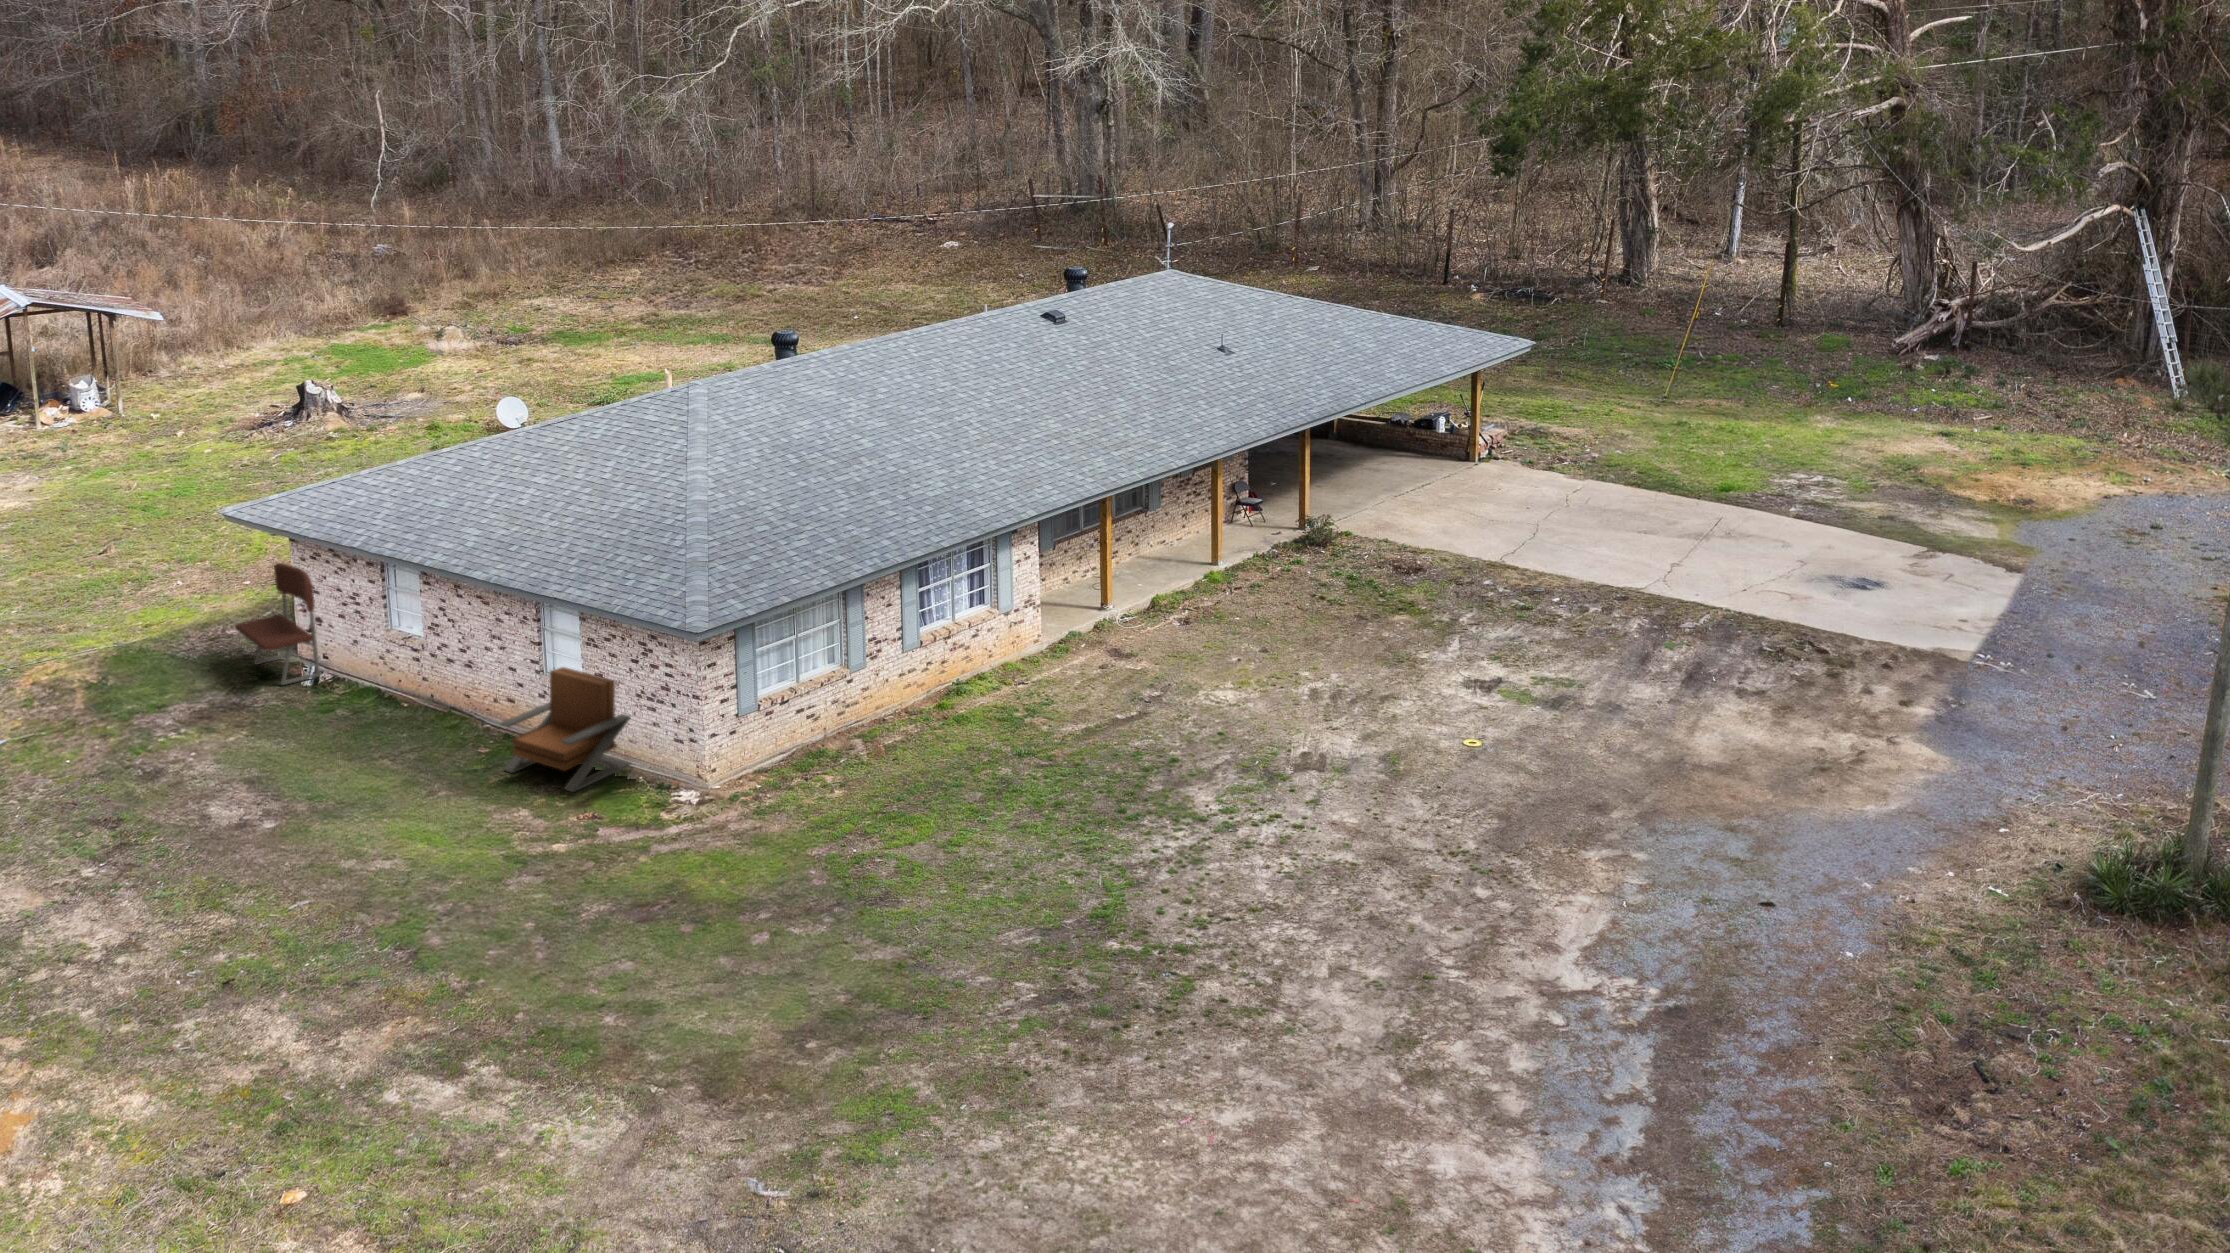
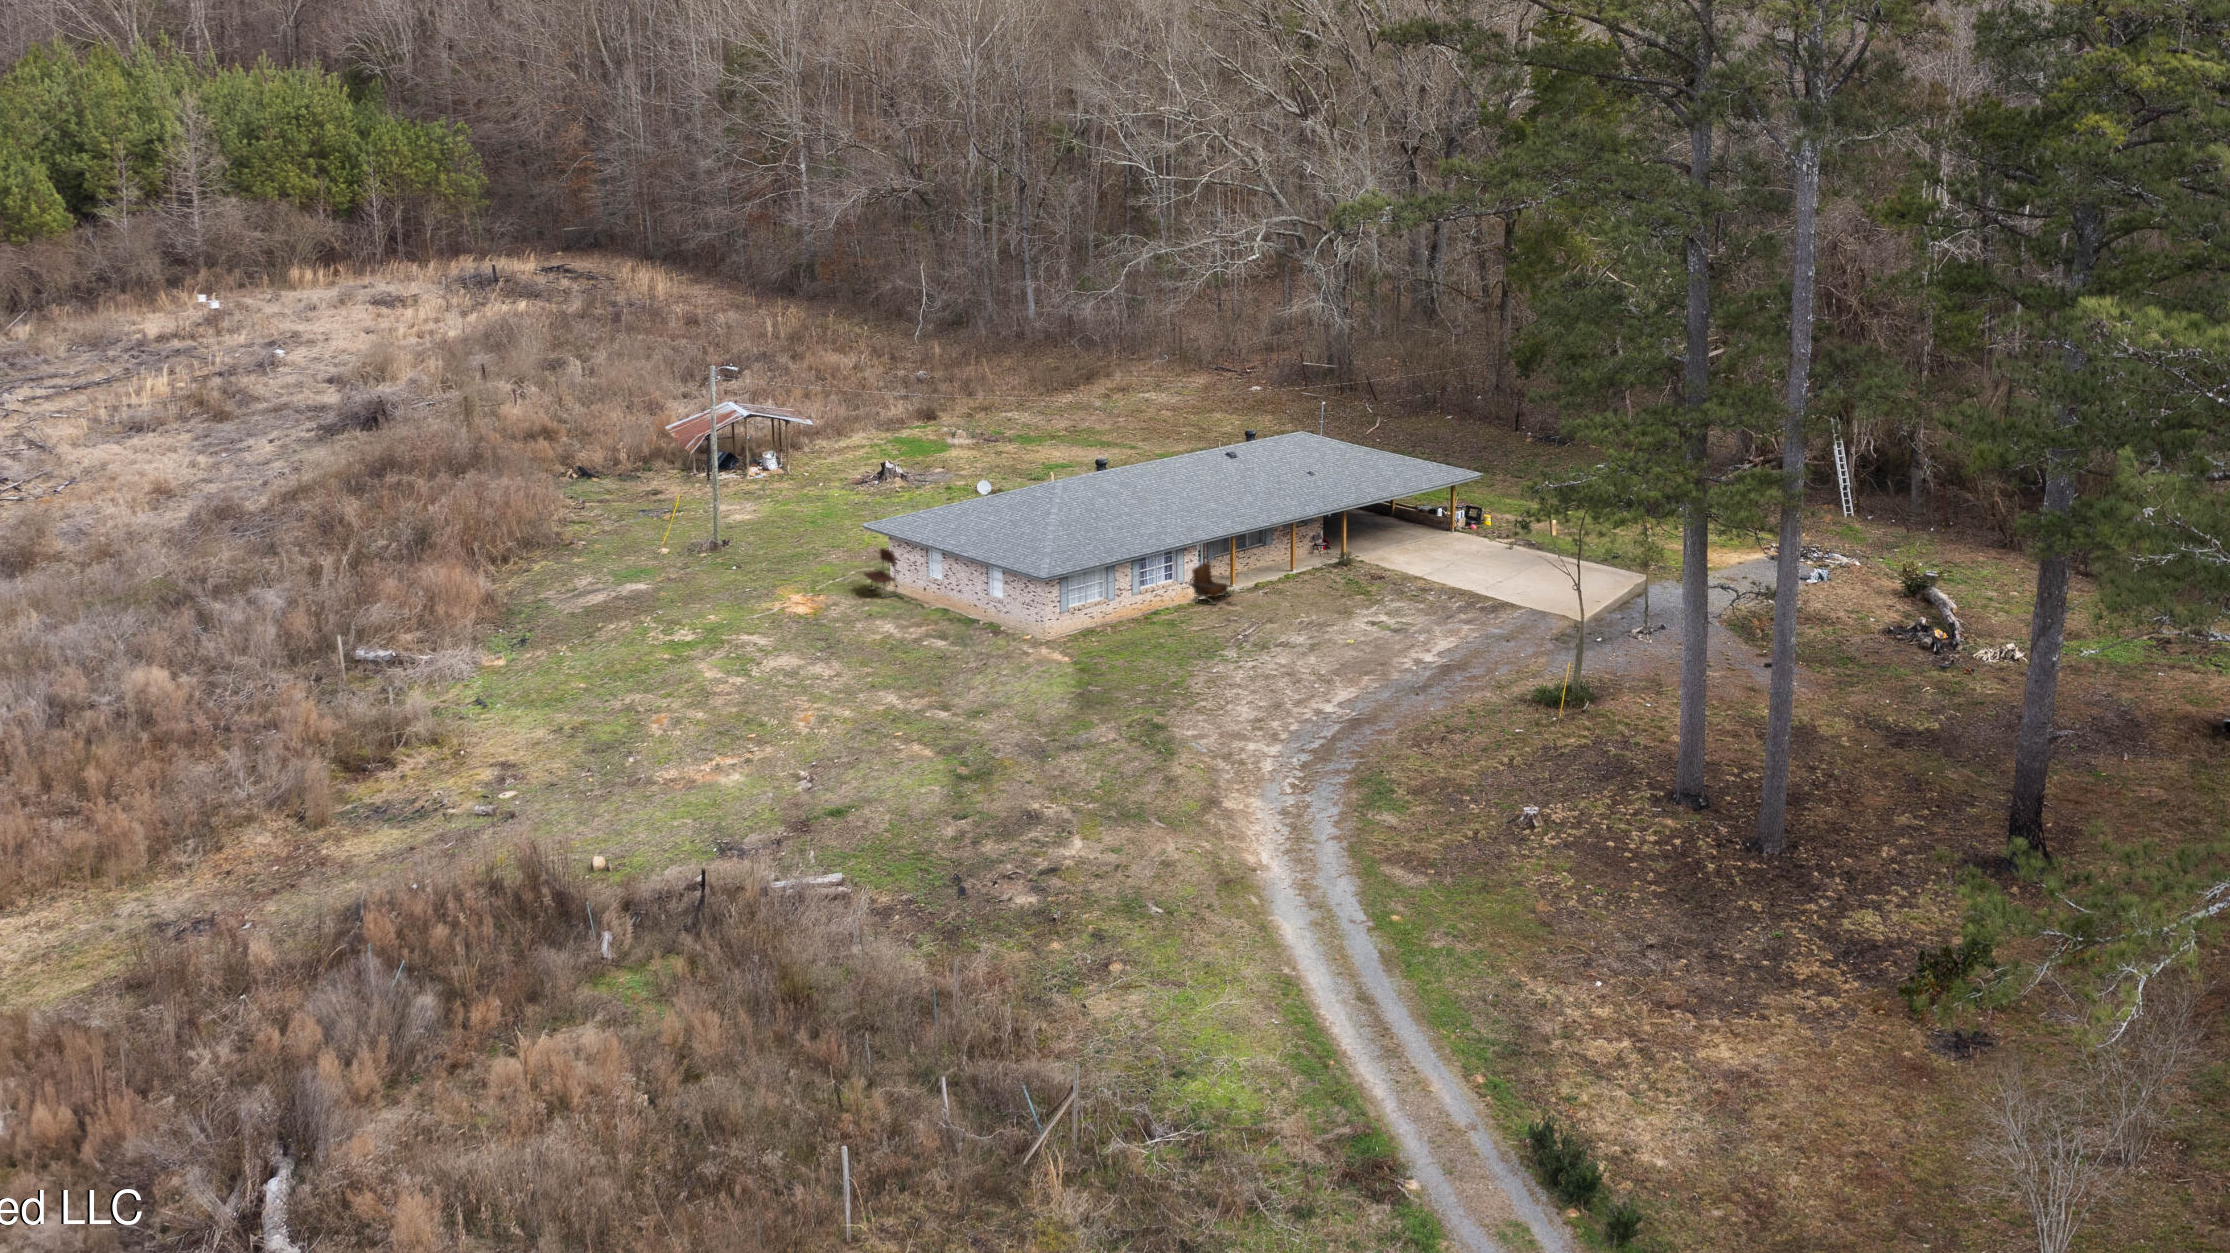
lounge chair: present [500,667,631,792] -> present [1189,563,1230,605]

